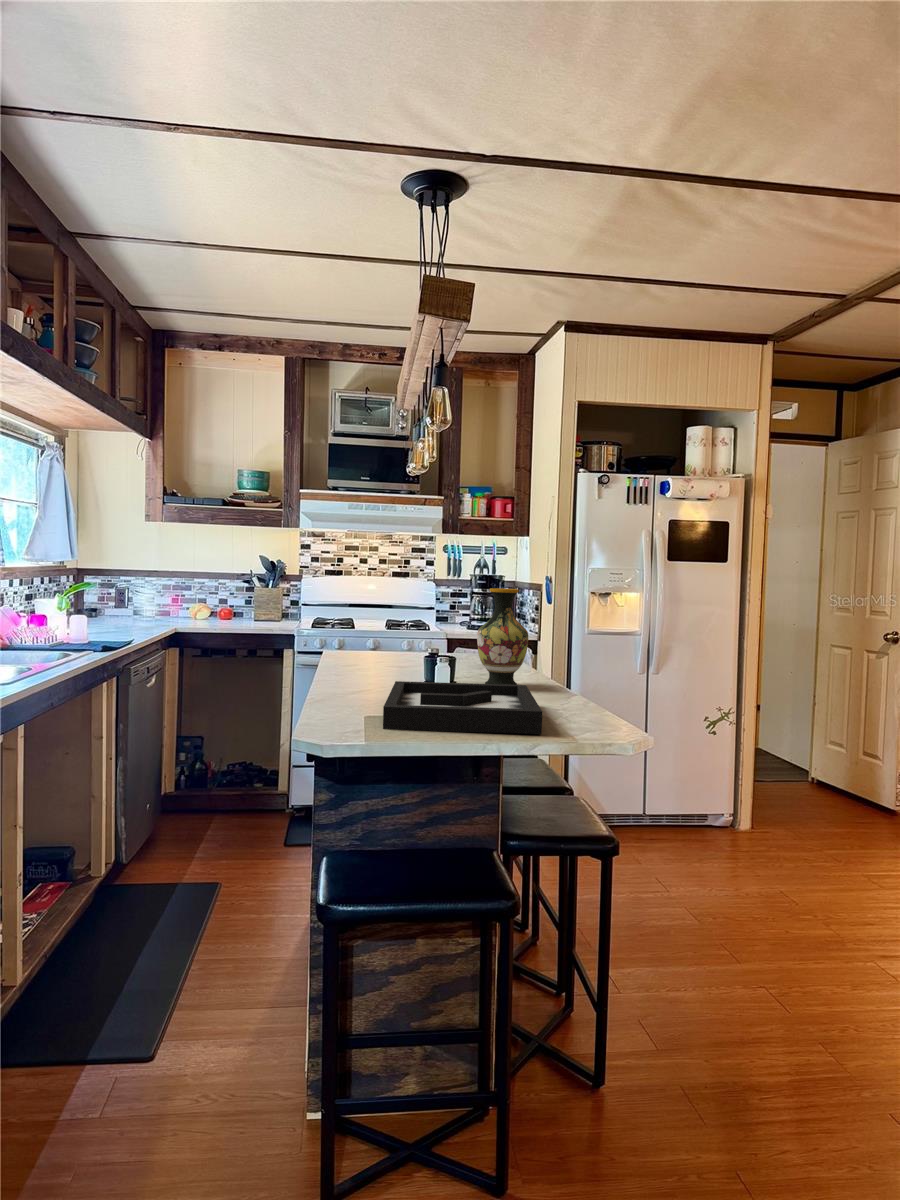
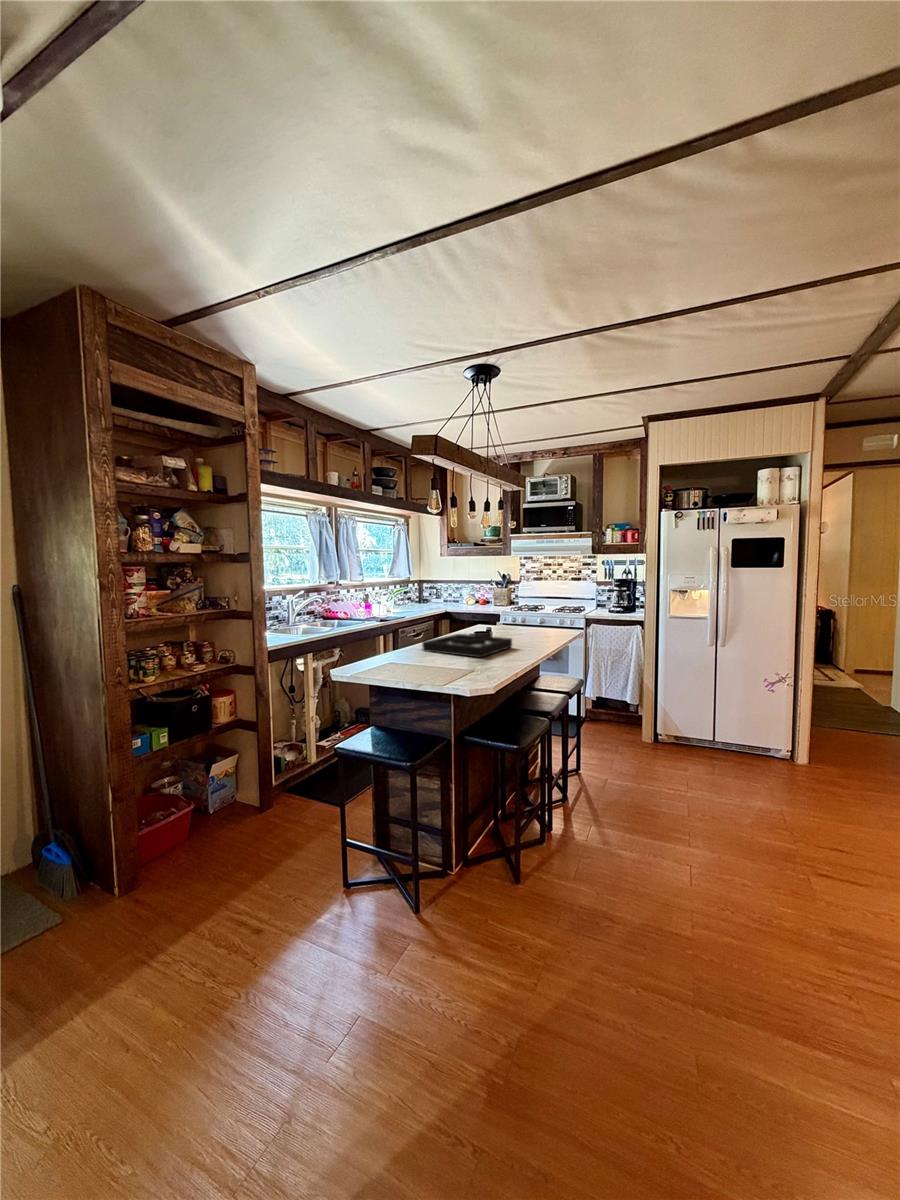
vase: present [477,588,528,685] -> none [513,590,540,642]

